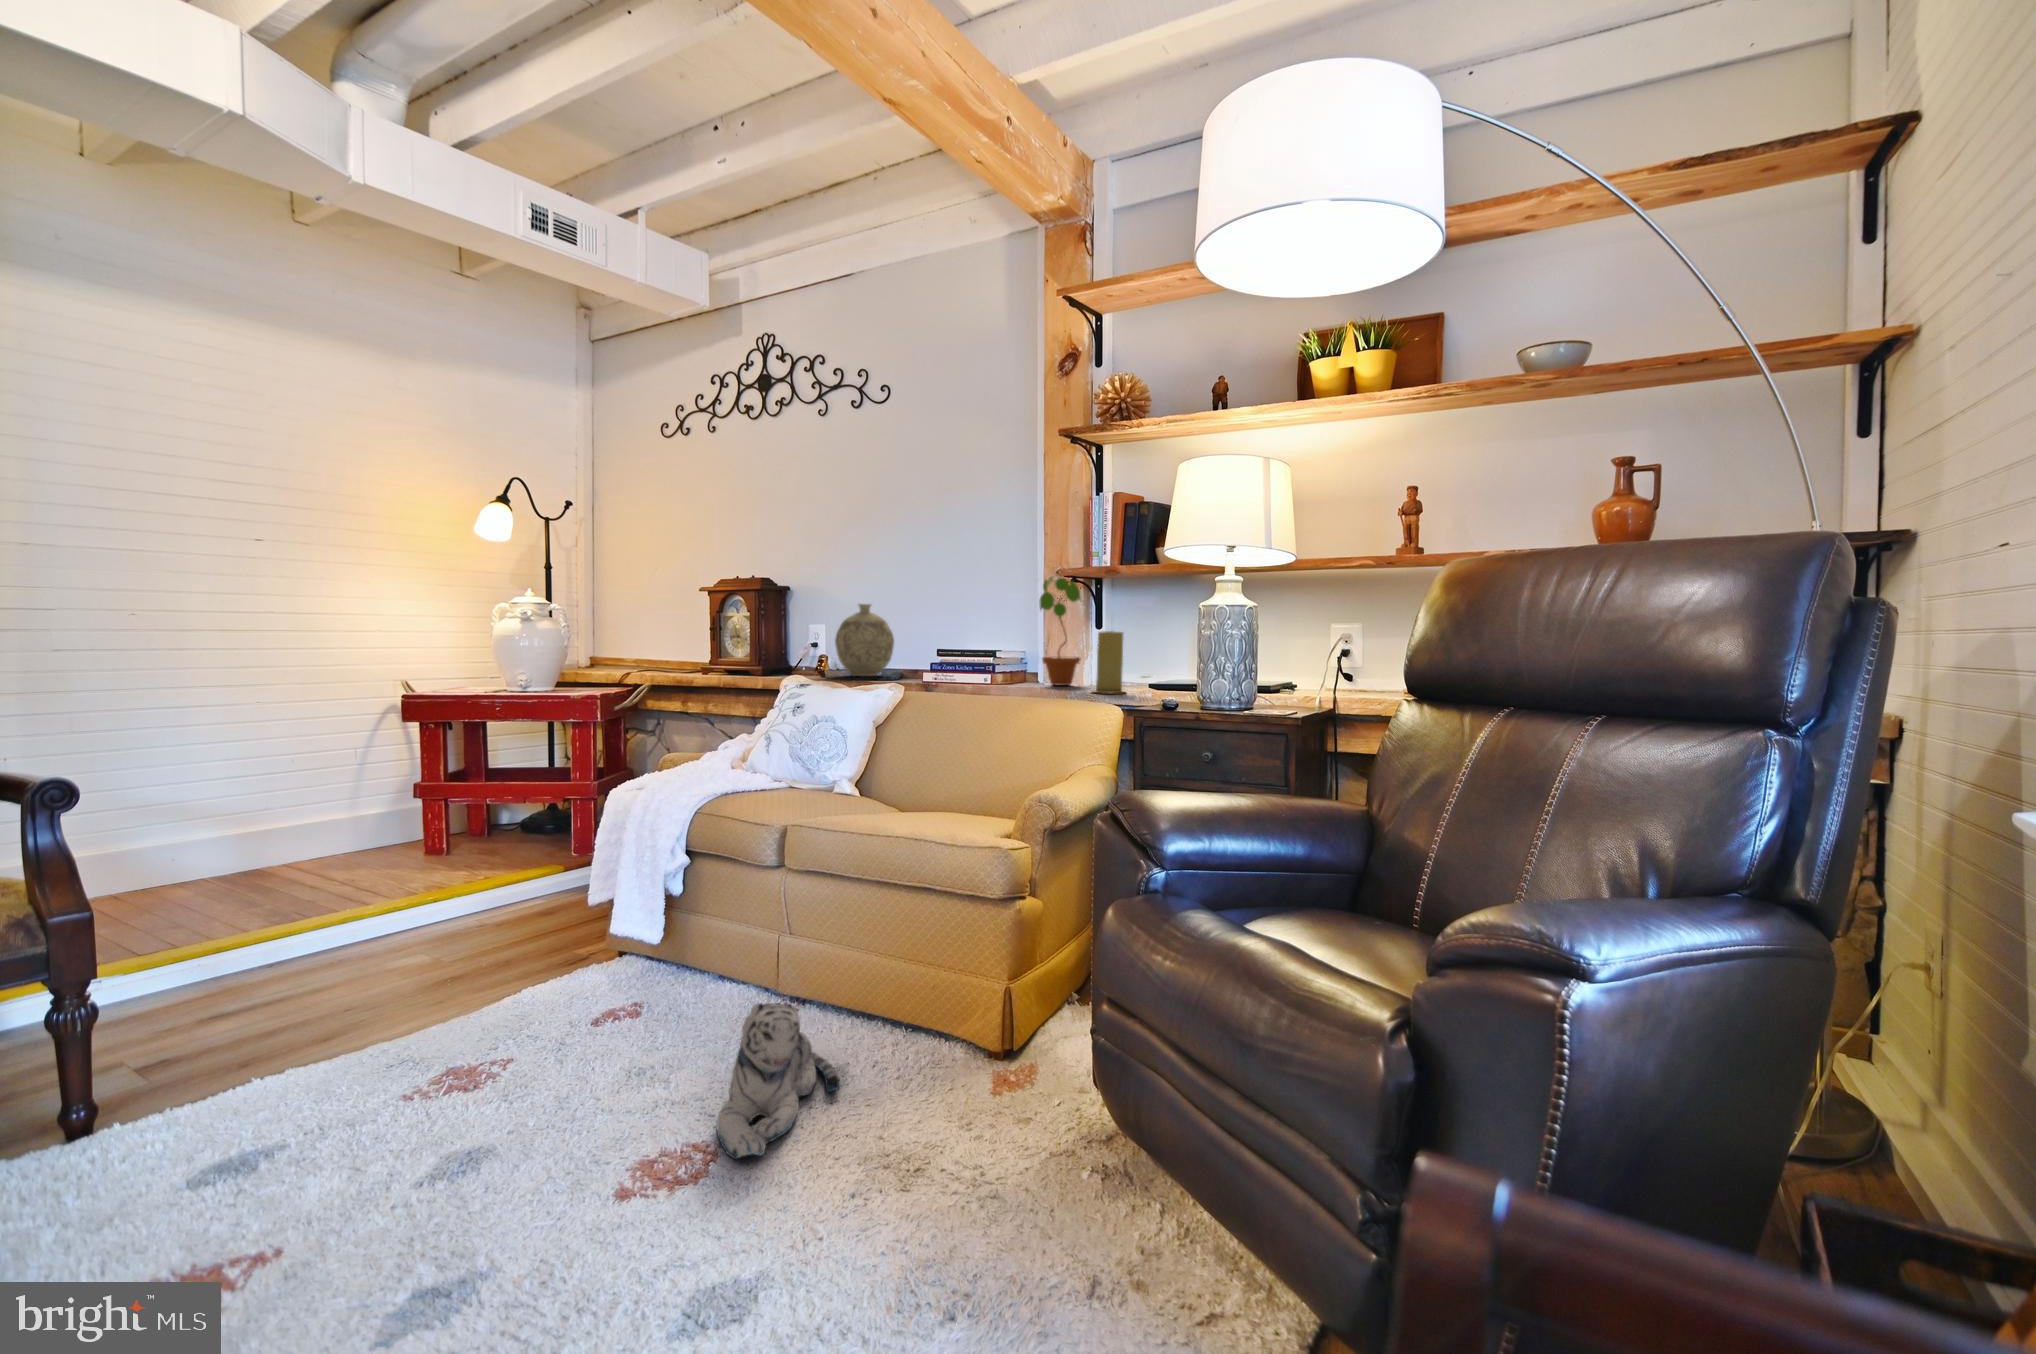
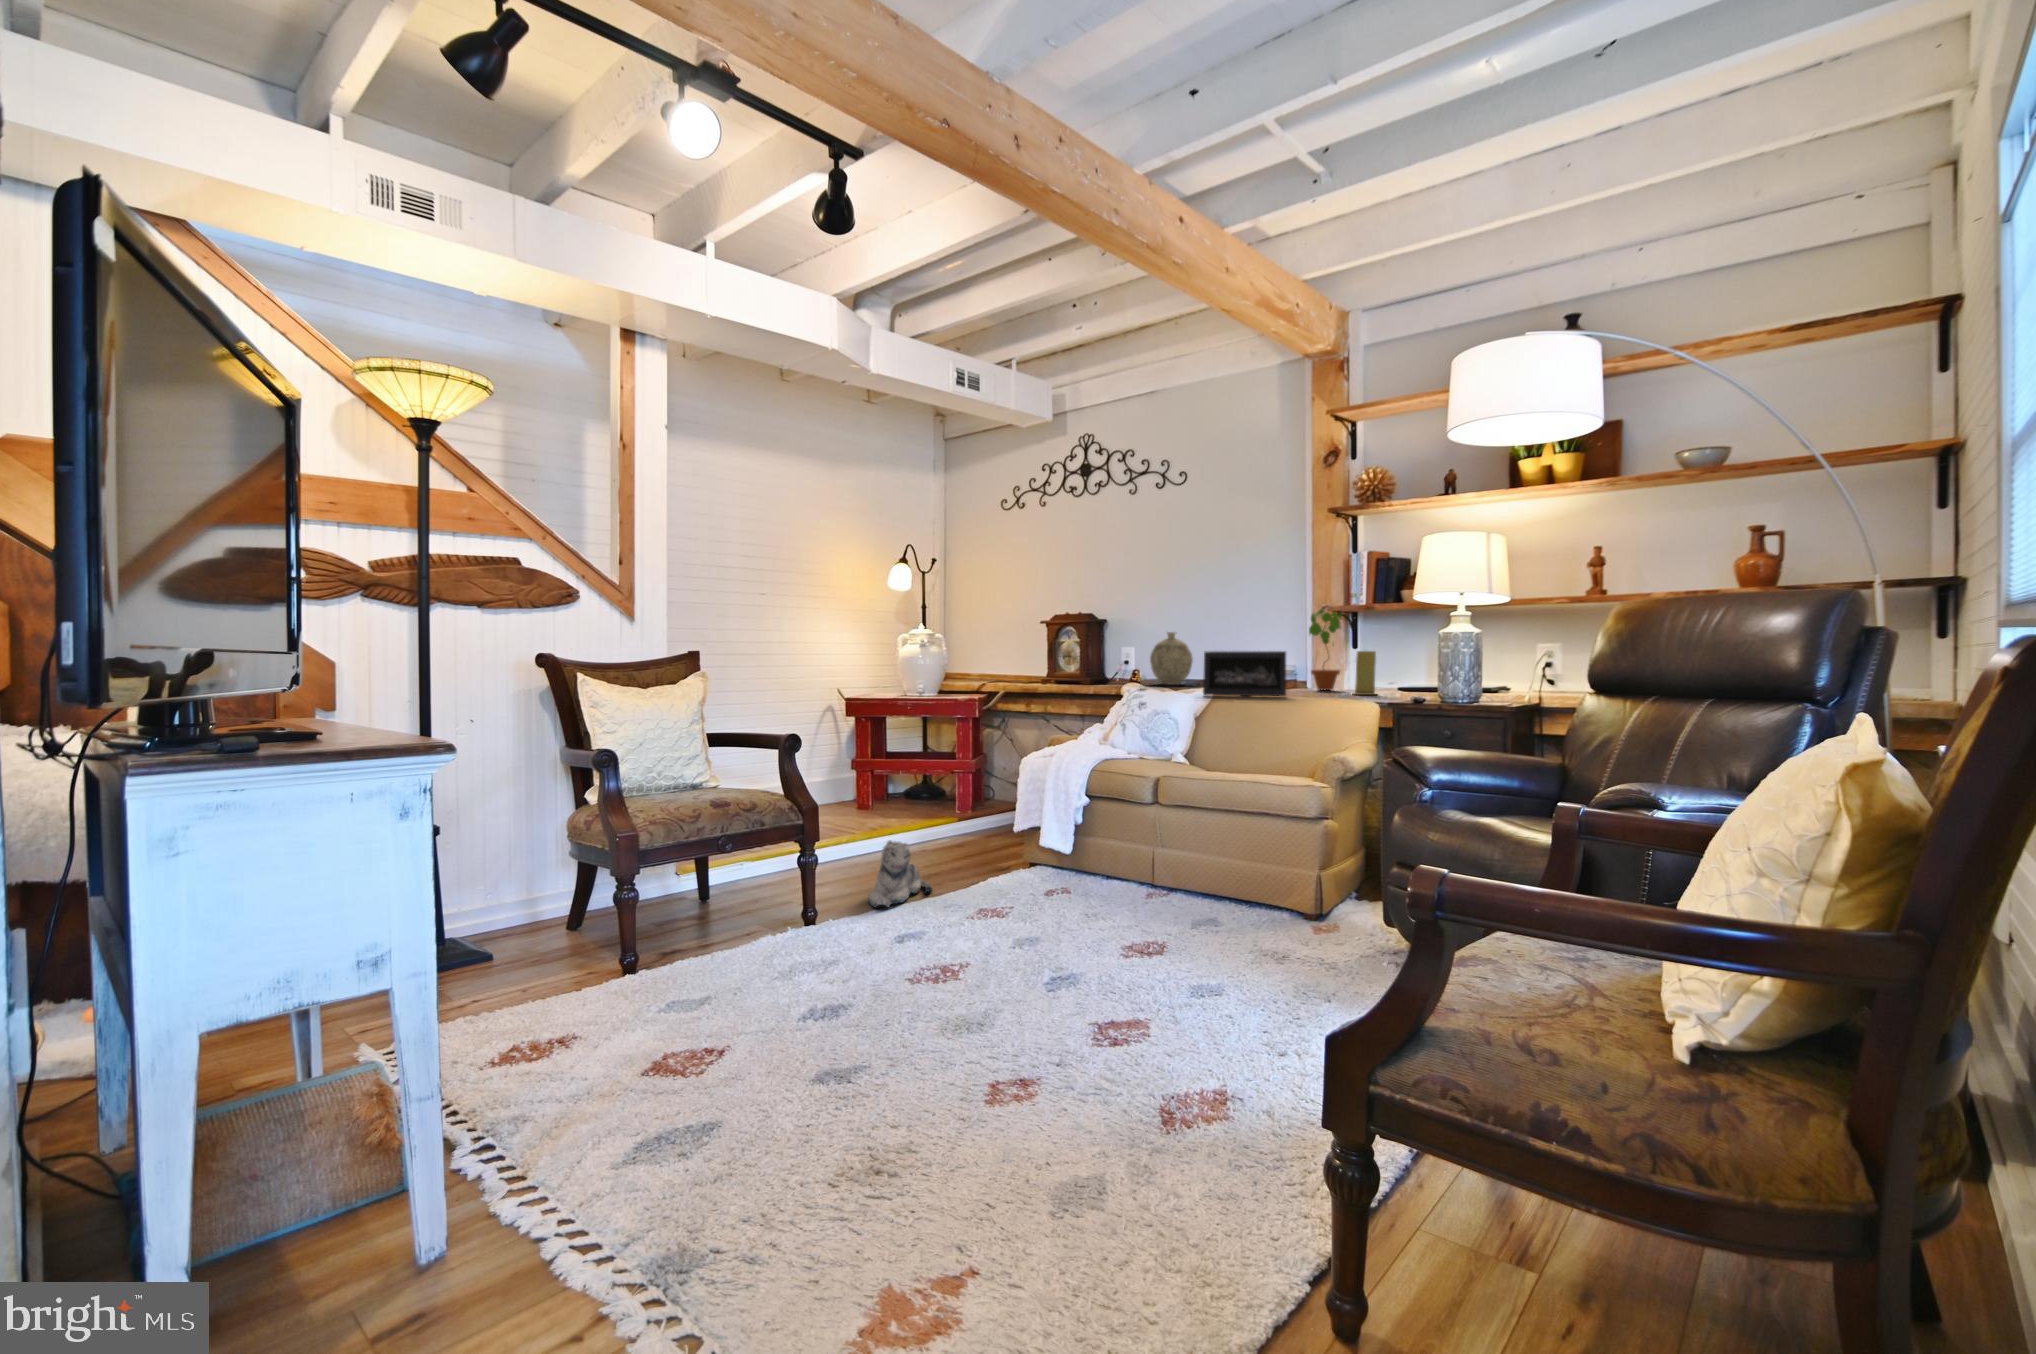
picture frame: none [880,631,1000,697] -> present [1203,651,1286,696]
plush toy: present [717,1003,839,1160] -> present [869,841,932,907]

